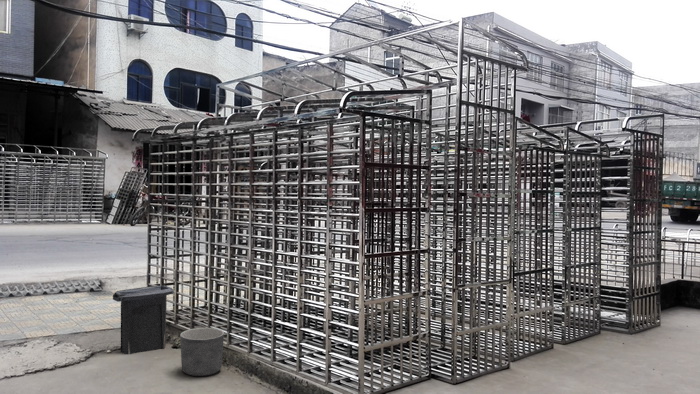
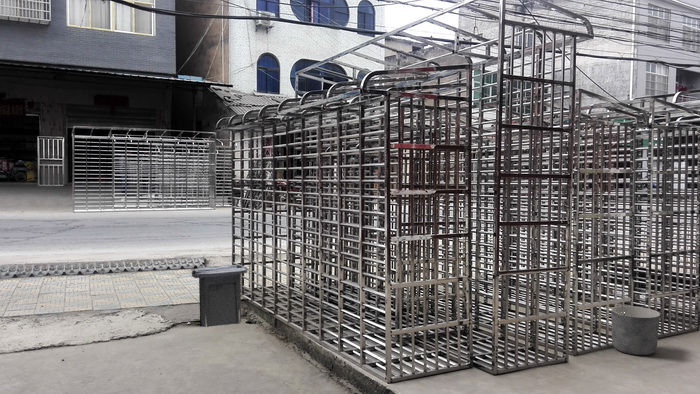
planter: present [180,328,224,376] -> present [611,306,660,355]

